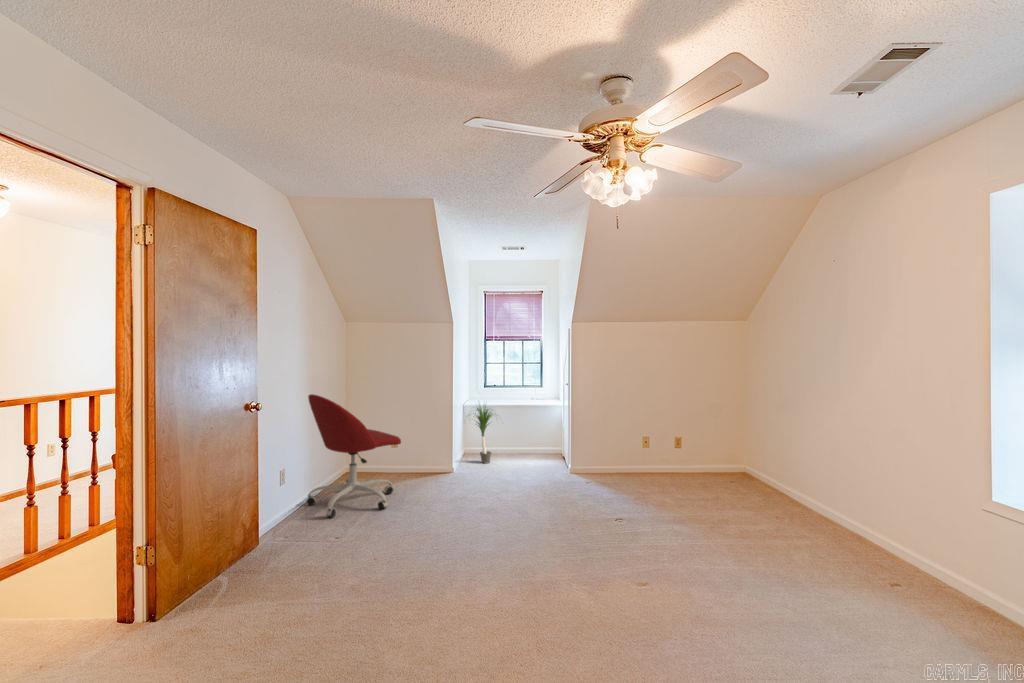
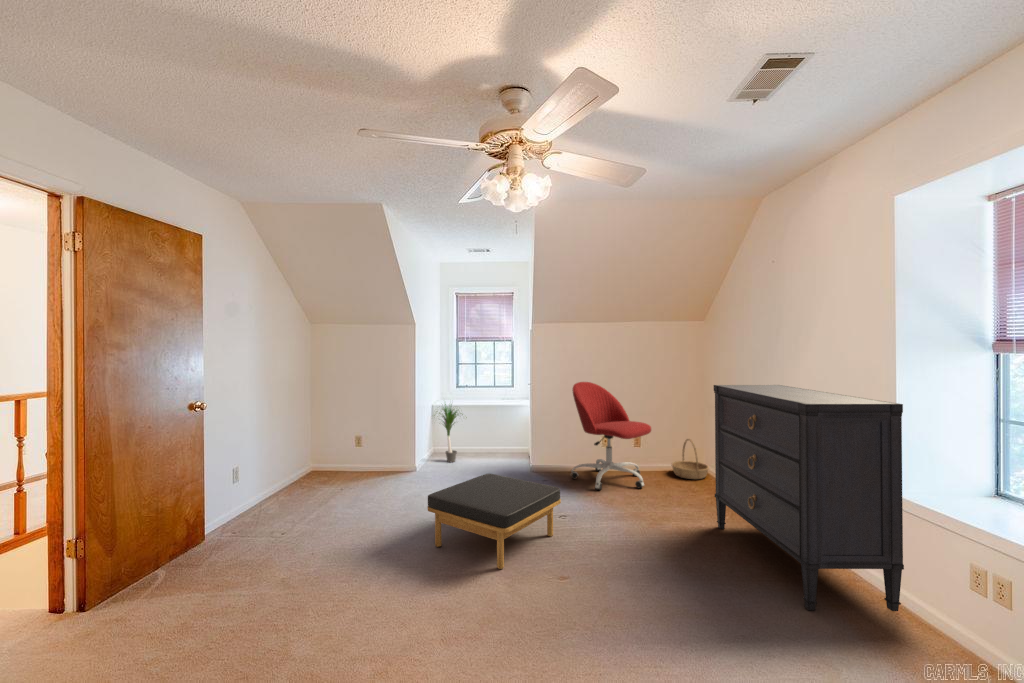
dresser: none [773,385,1000,615] -> present [714,385,904,611]
office chair: present [306,394,401,517] -> present [571,382,651,490]
basket: none [712,439,752,480] -> present [672,439,709,479]
ottoman: none [490,475,623,573] -> present [428,474,561,569]

